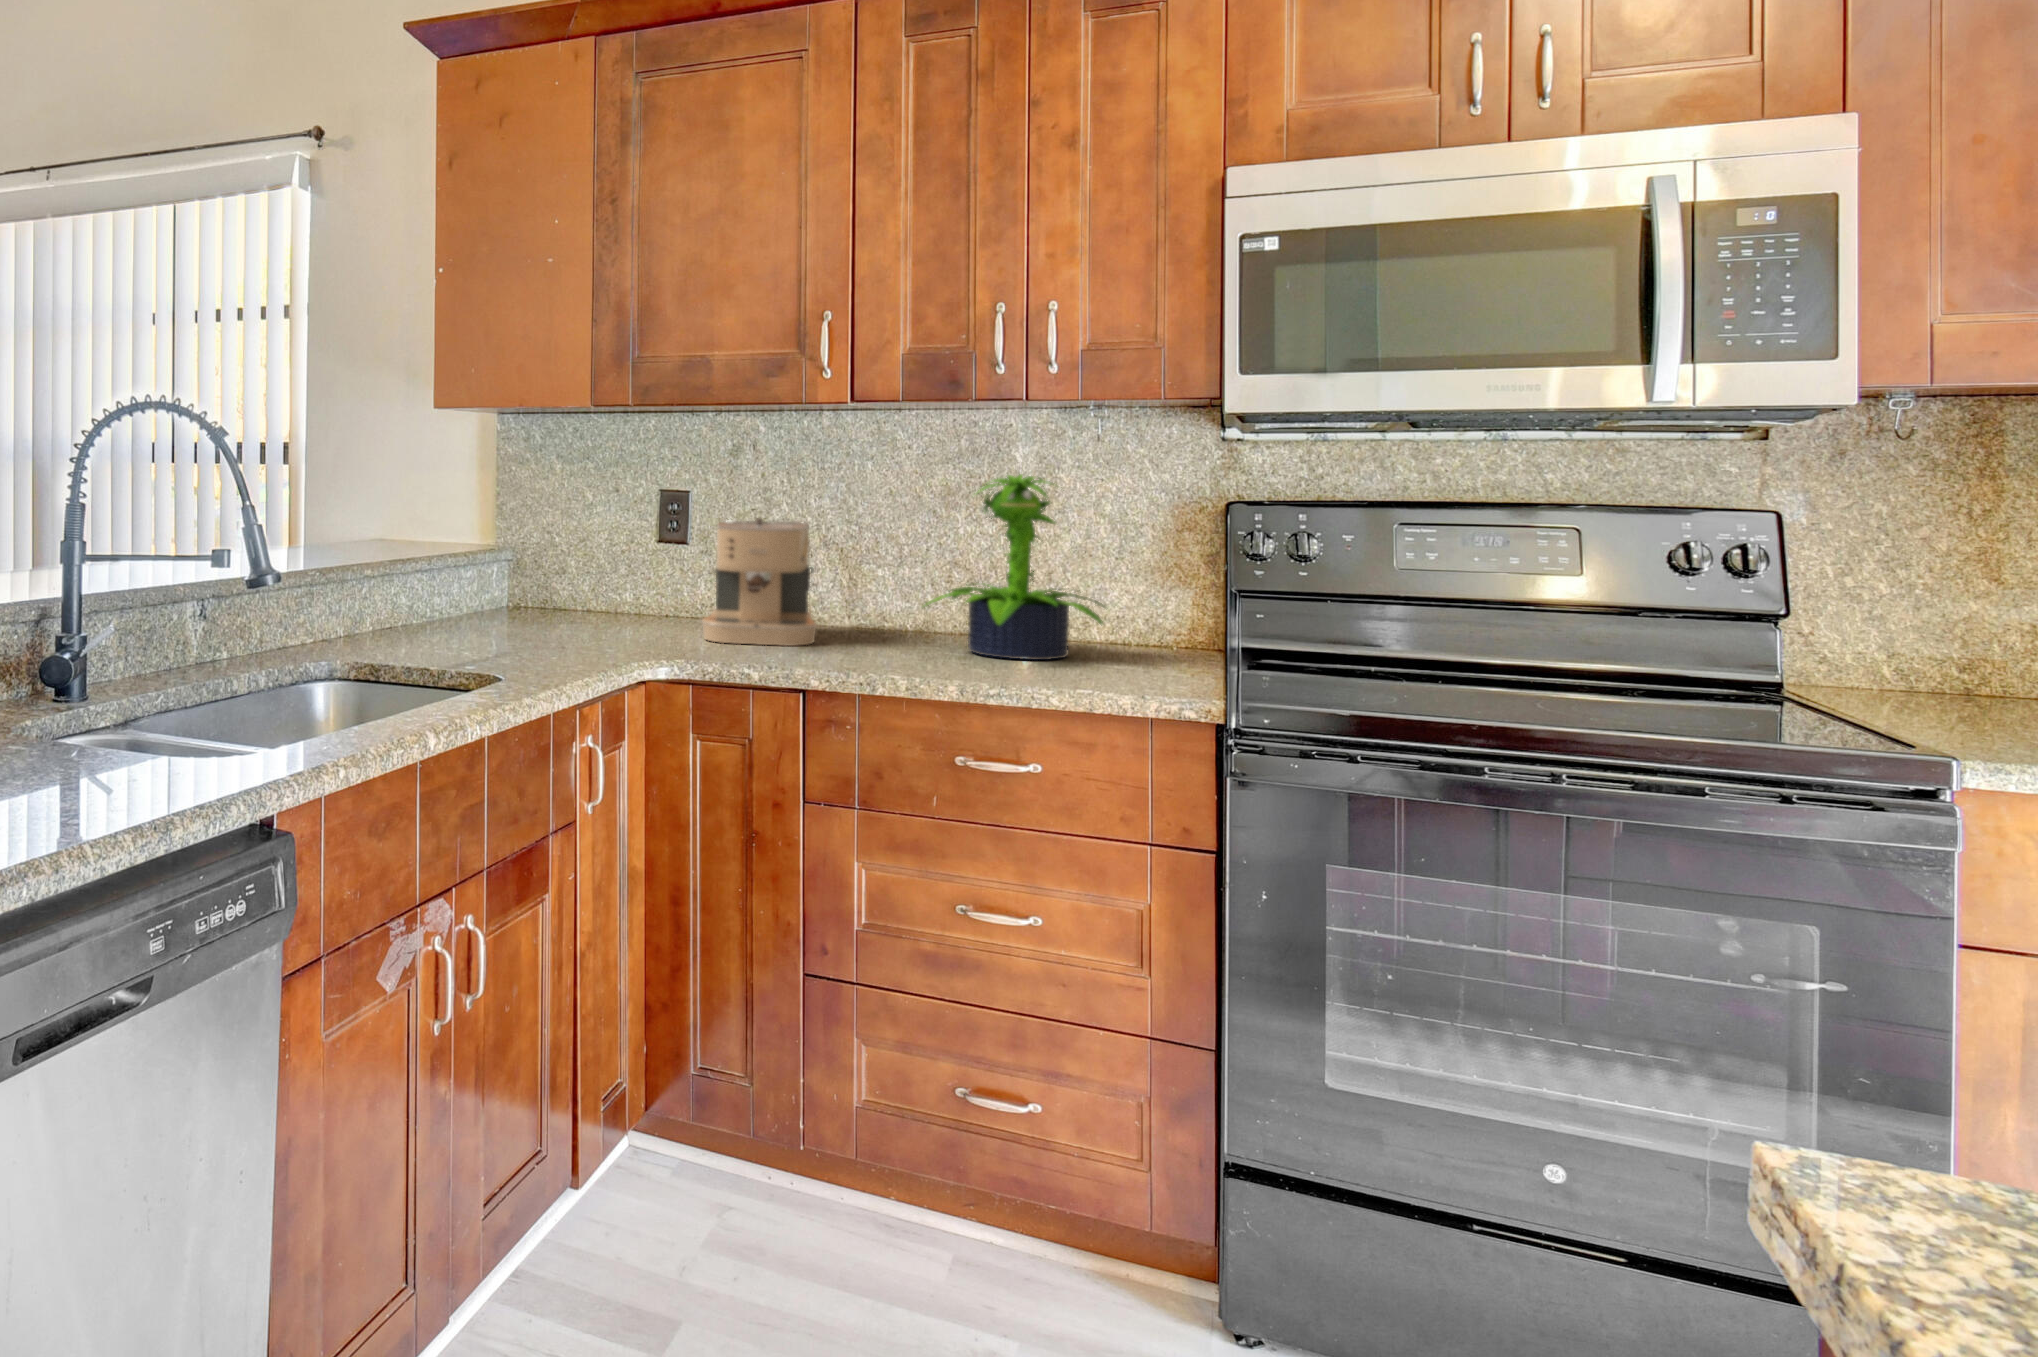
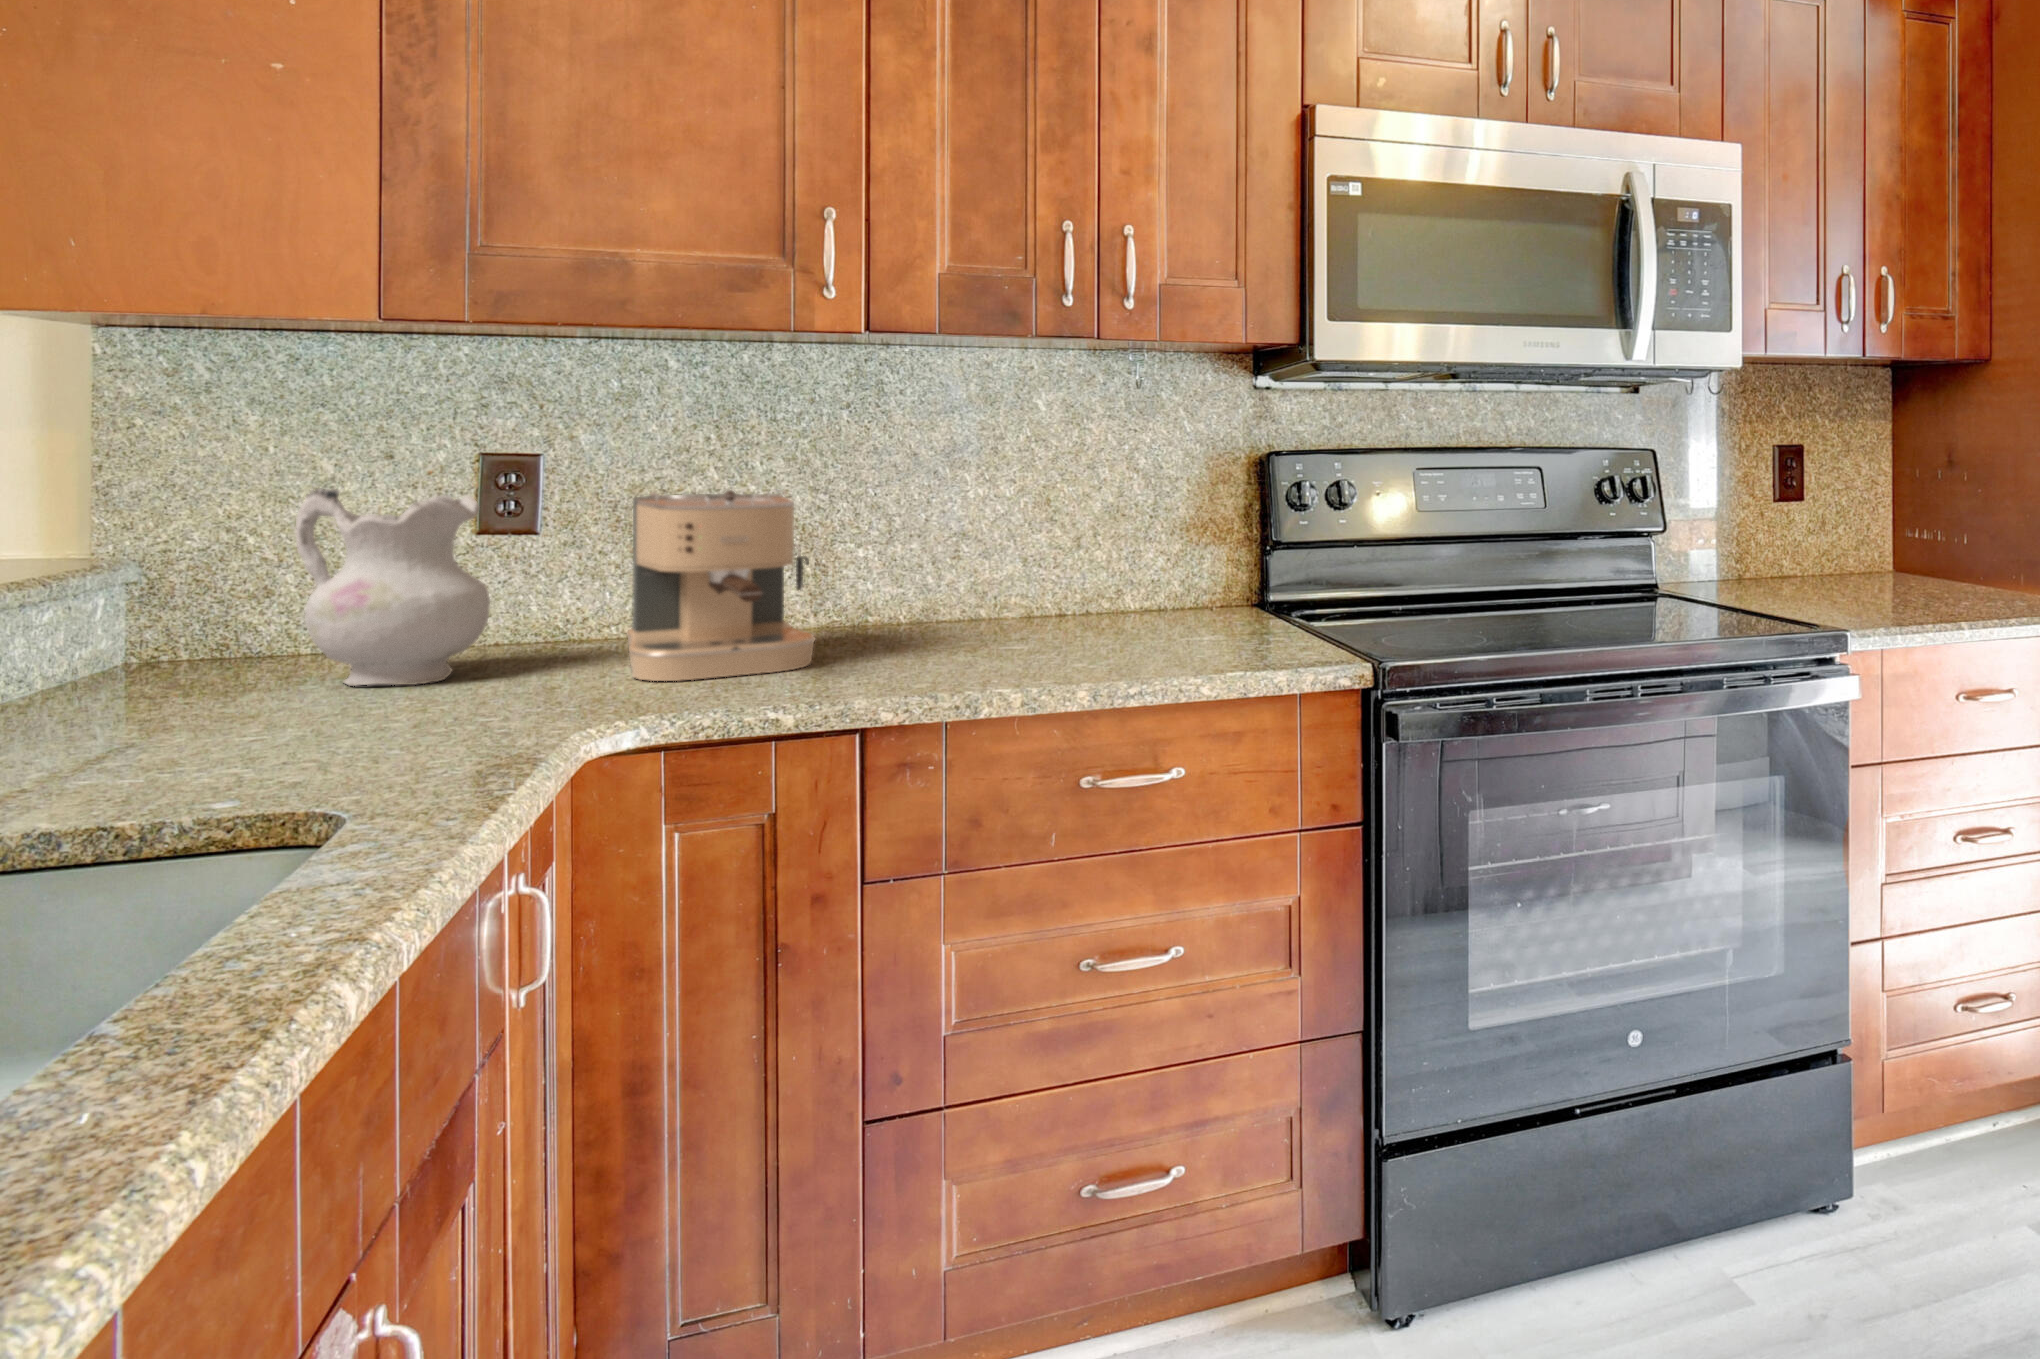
potted plant: present [924,475,1105,660] -> none [972,424,1191,650]
ceramic pitcher: none [559,509,648,628] -> present [296,488,490,686]

